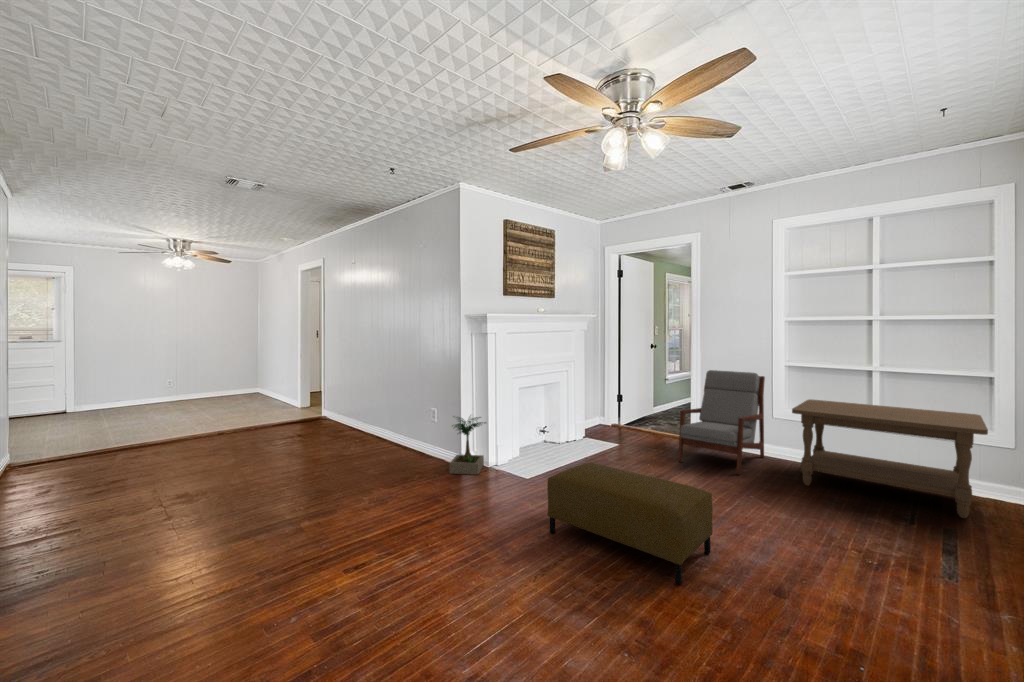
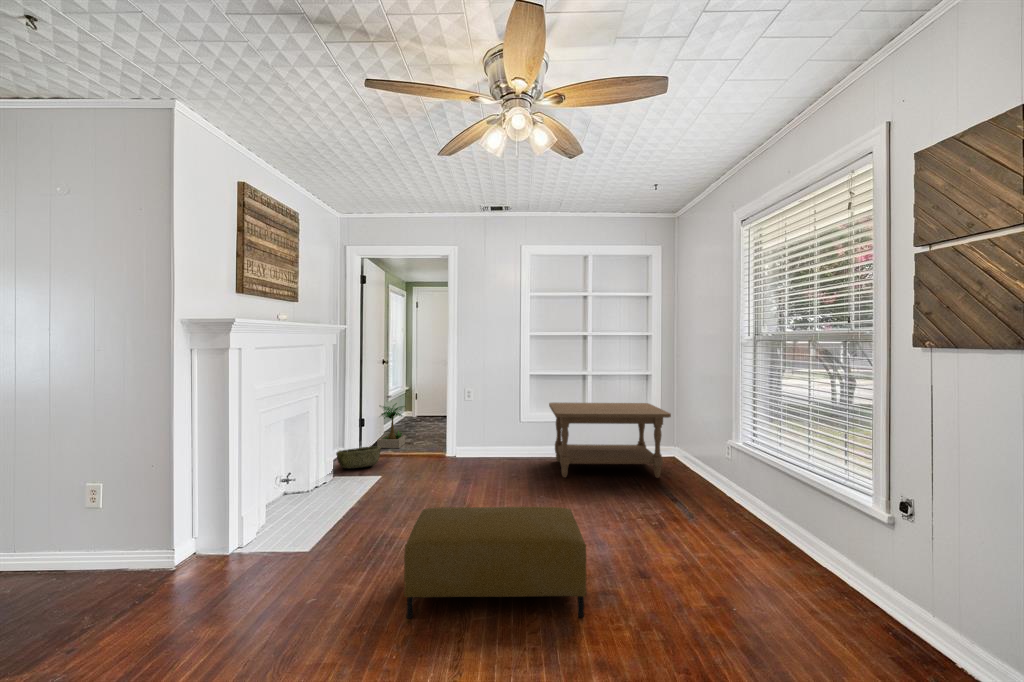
armchair: present [678,370,765,475] -> none [456,382,516,481]
potted plant: present [450,417,486,475] -> present [377,403,405,448]
woven basket: none [587,420,625,437] -> present [336,446,380,468]

